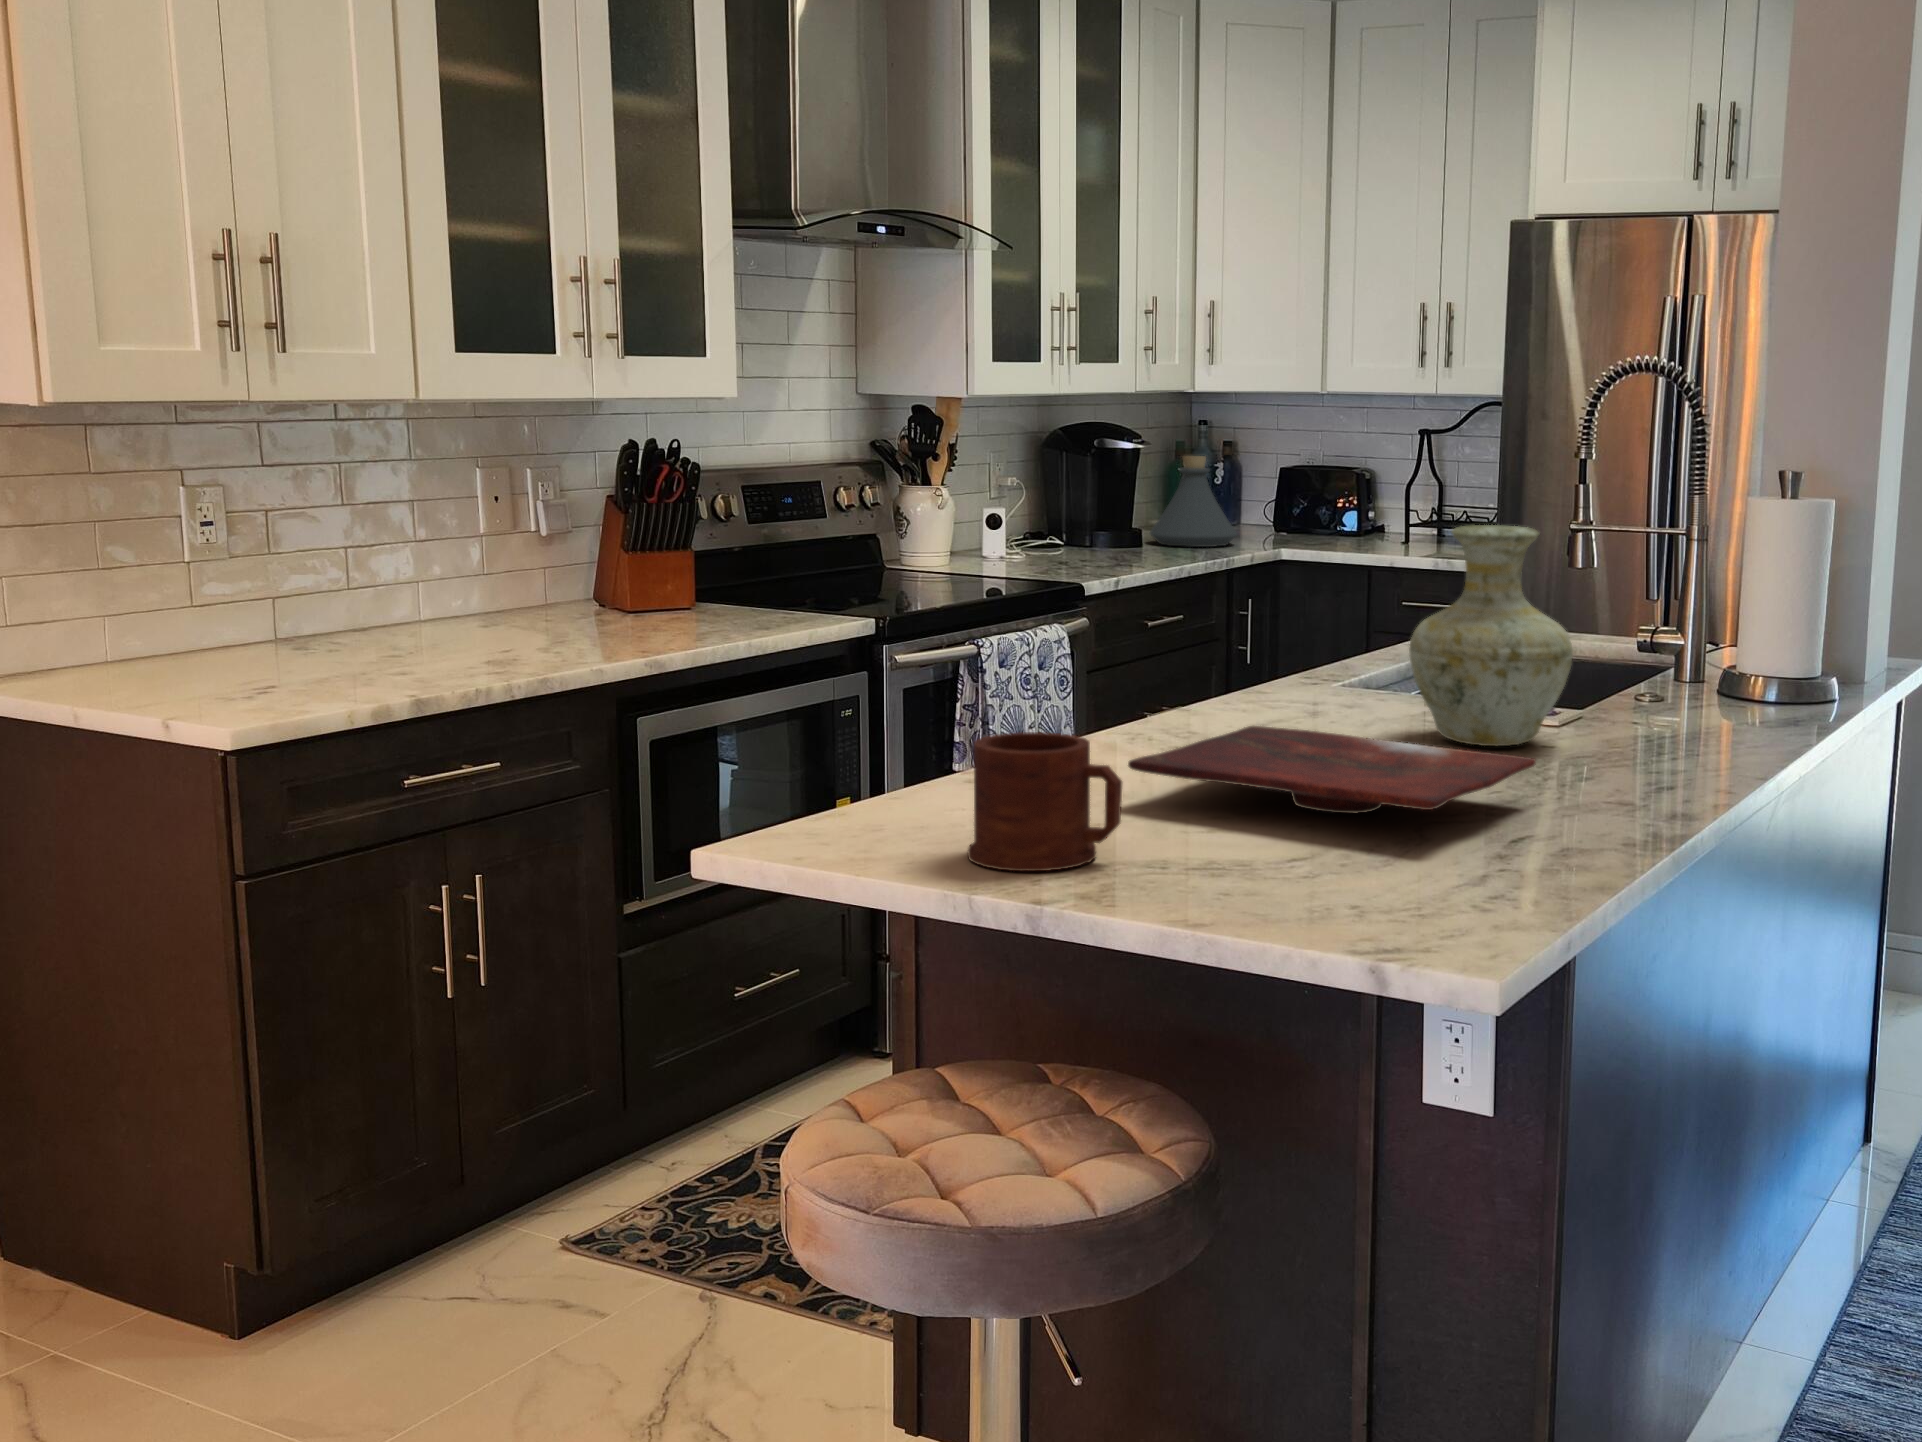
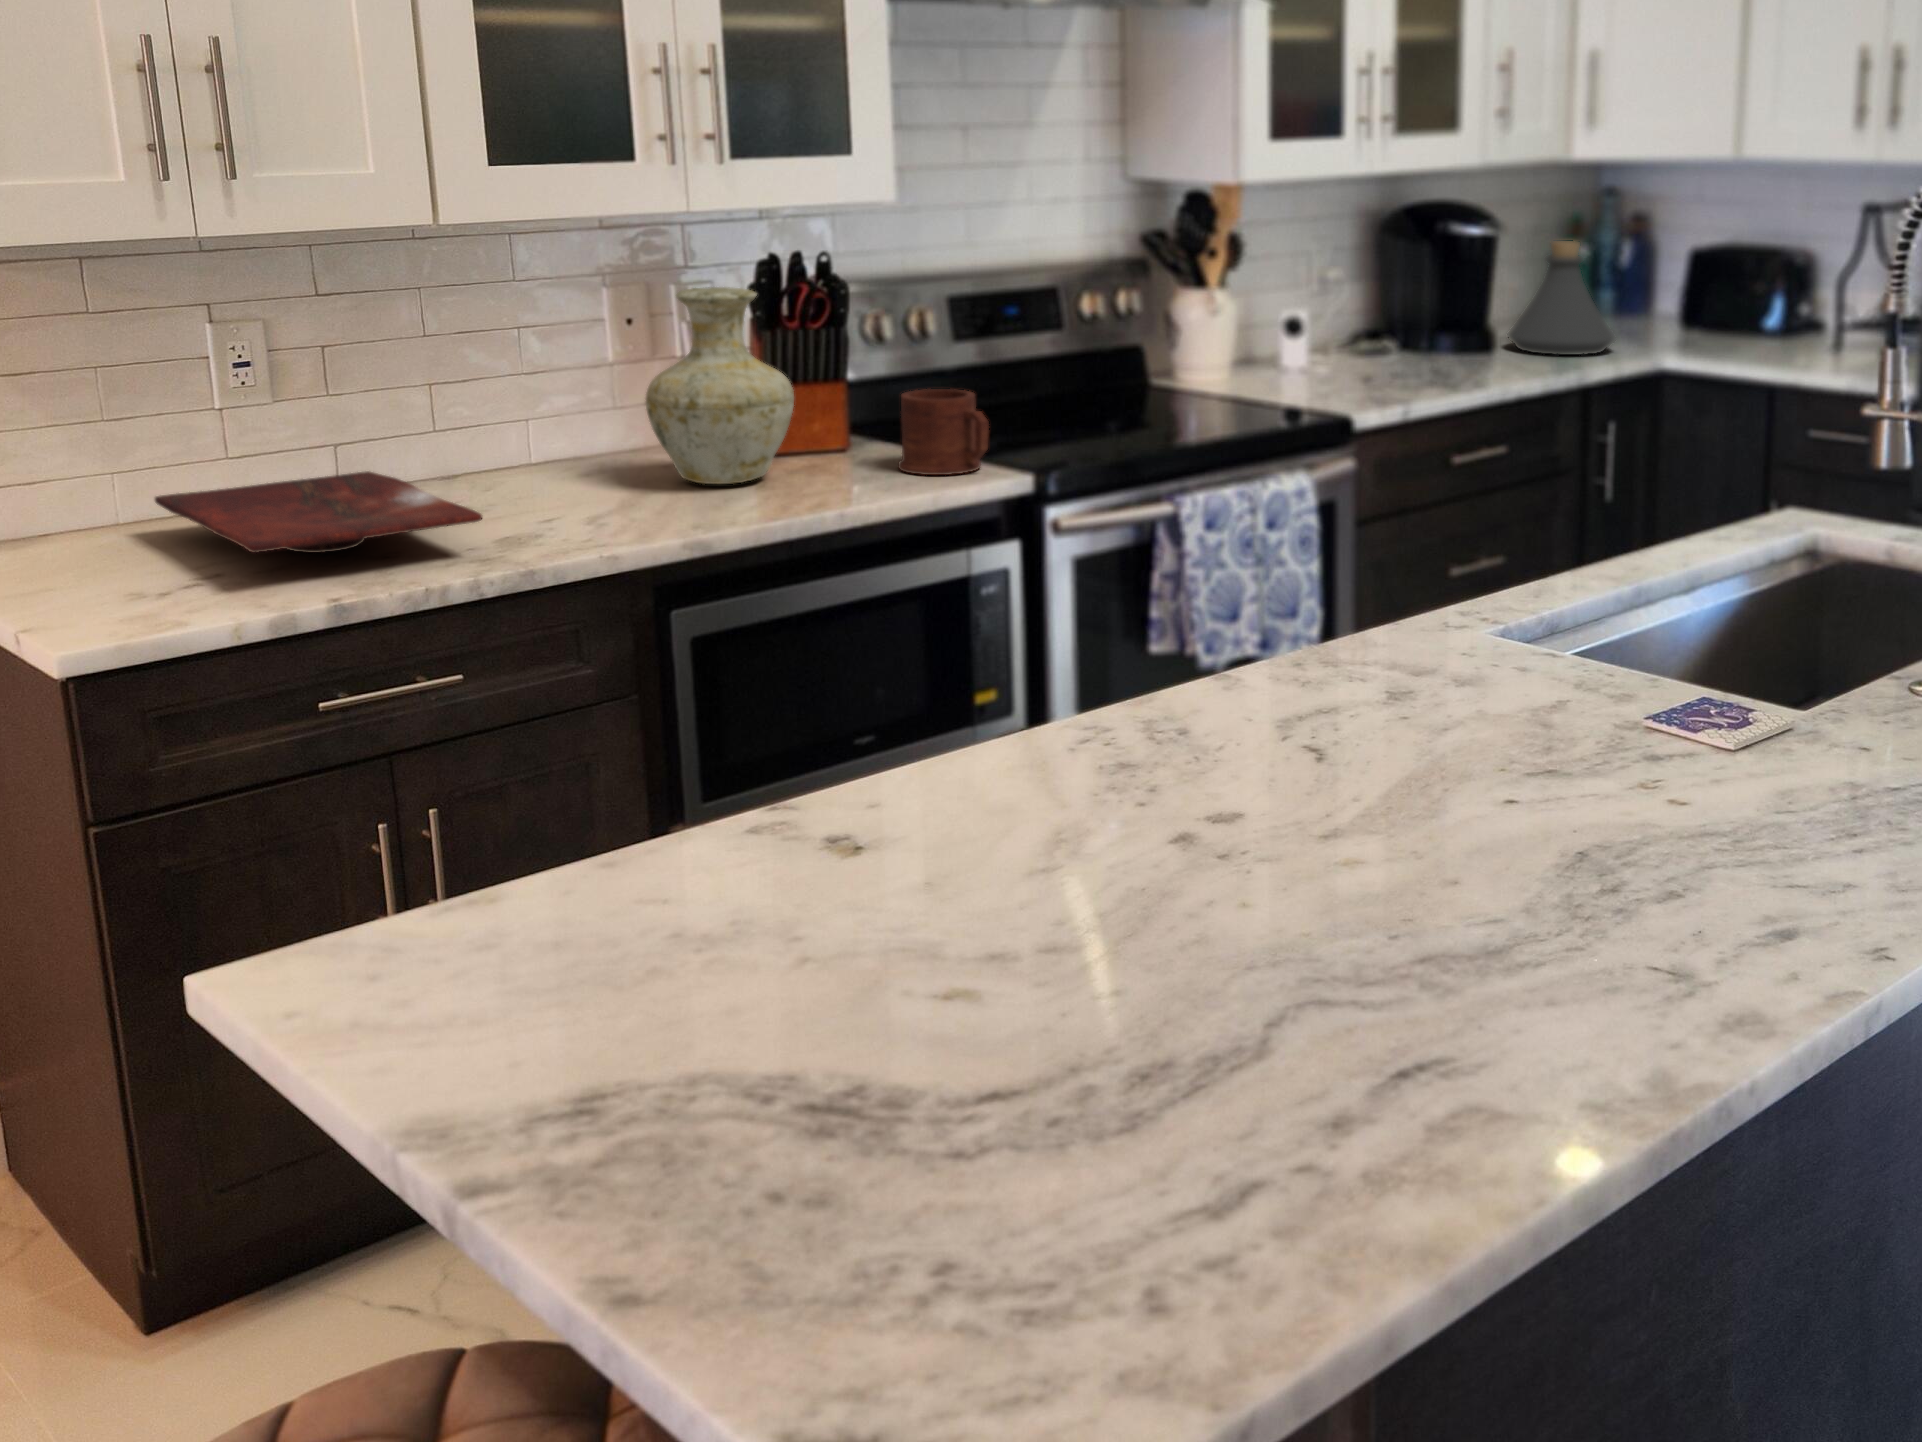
vase: present [1409,525,1573,746] -> present [646,287,794,484]
cutting board: present [1128,726,1536,813] -> present [155,471,482,553]
mug: present [968,732,1122,871] -> present [898,389,989,475]

